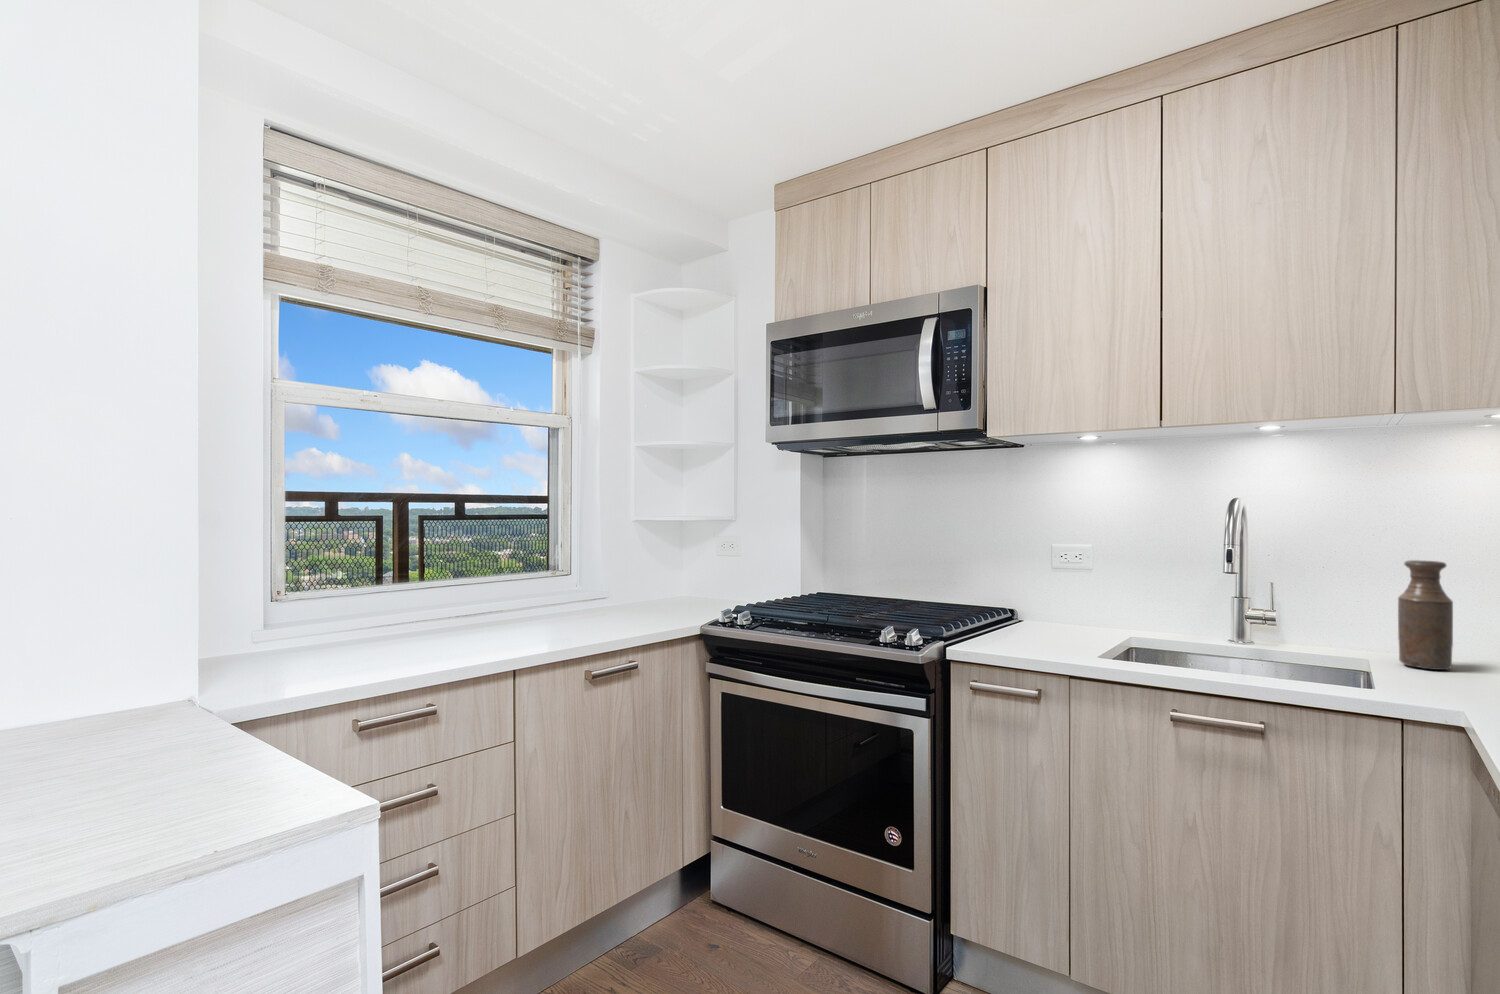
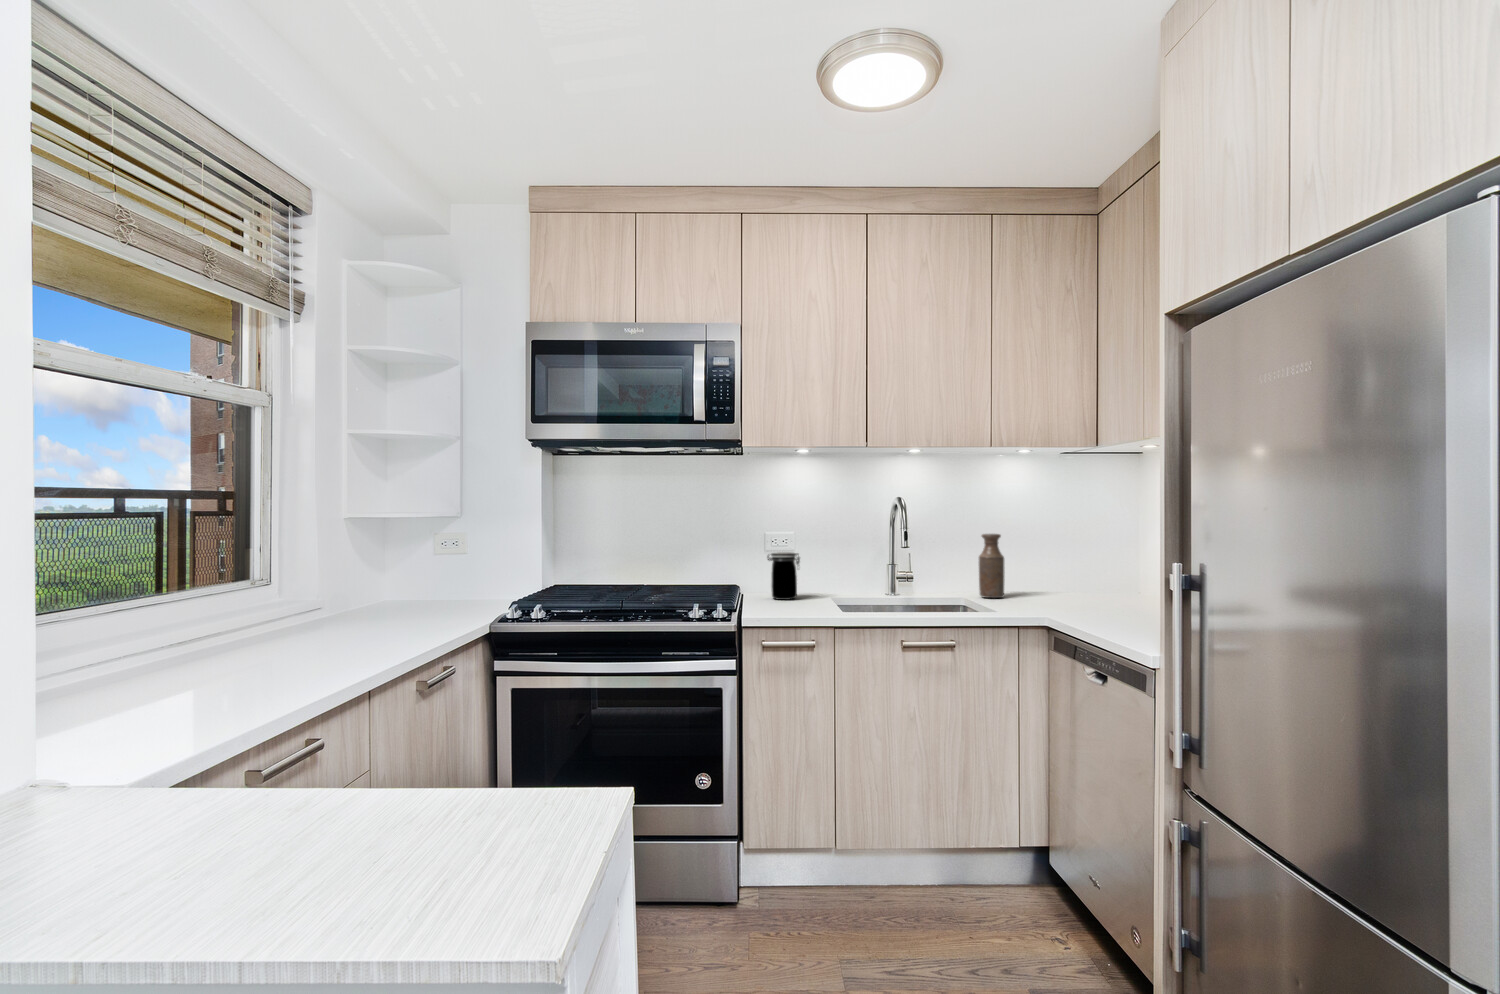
jar: none [1044,570,1085,632] -> present [767,552,800,600]

